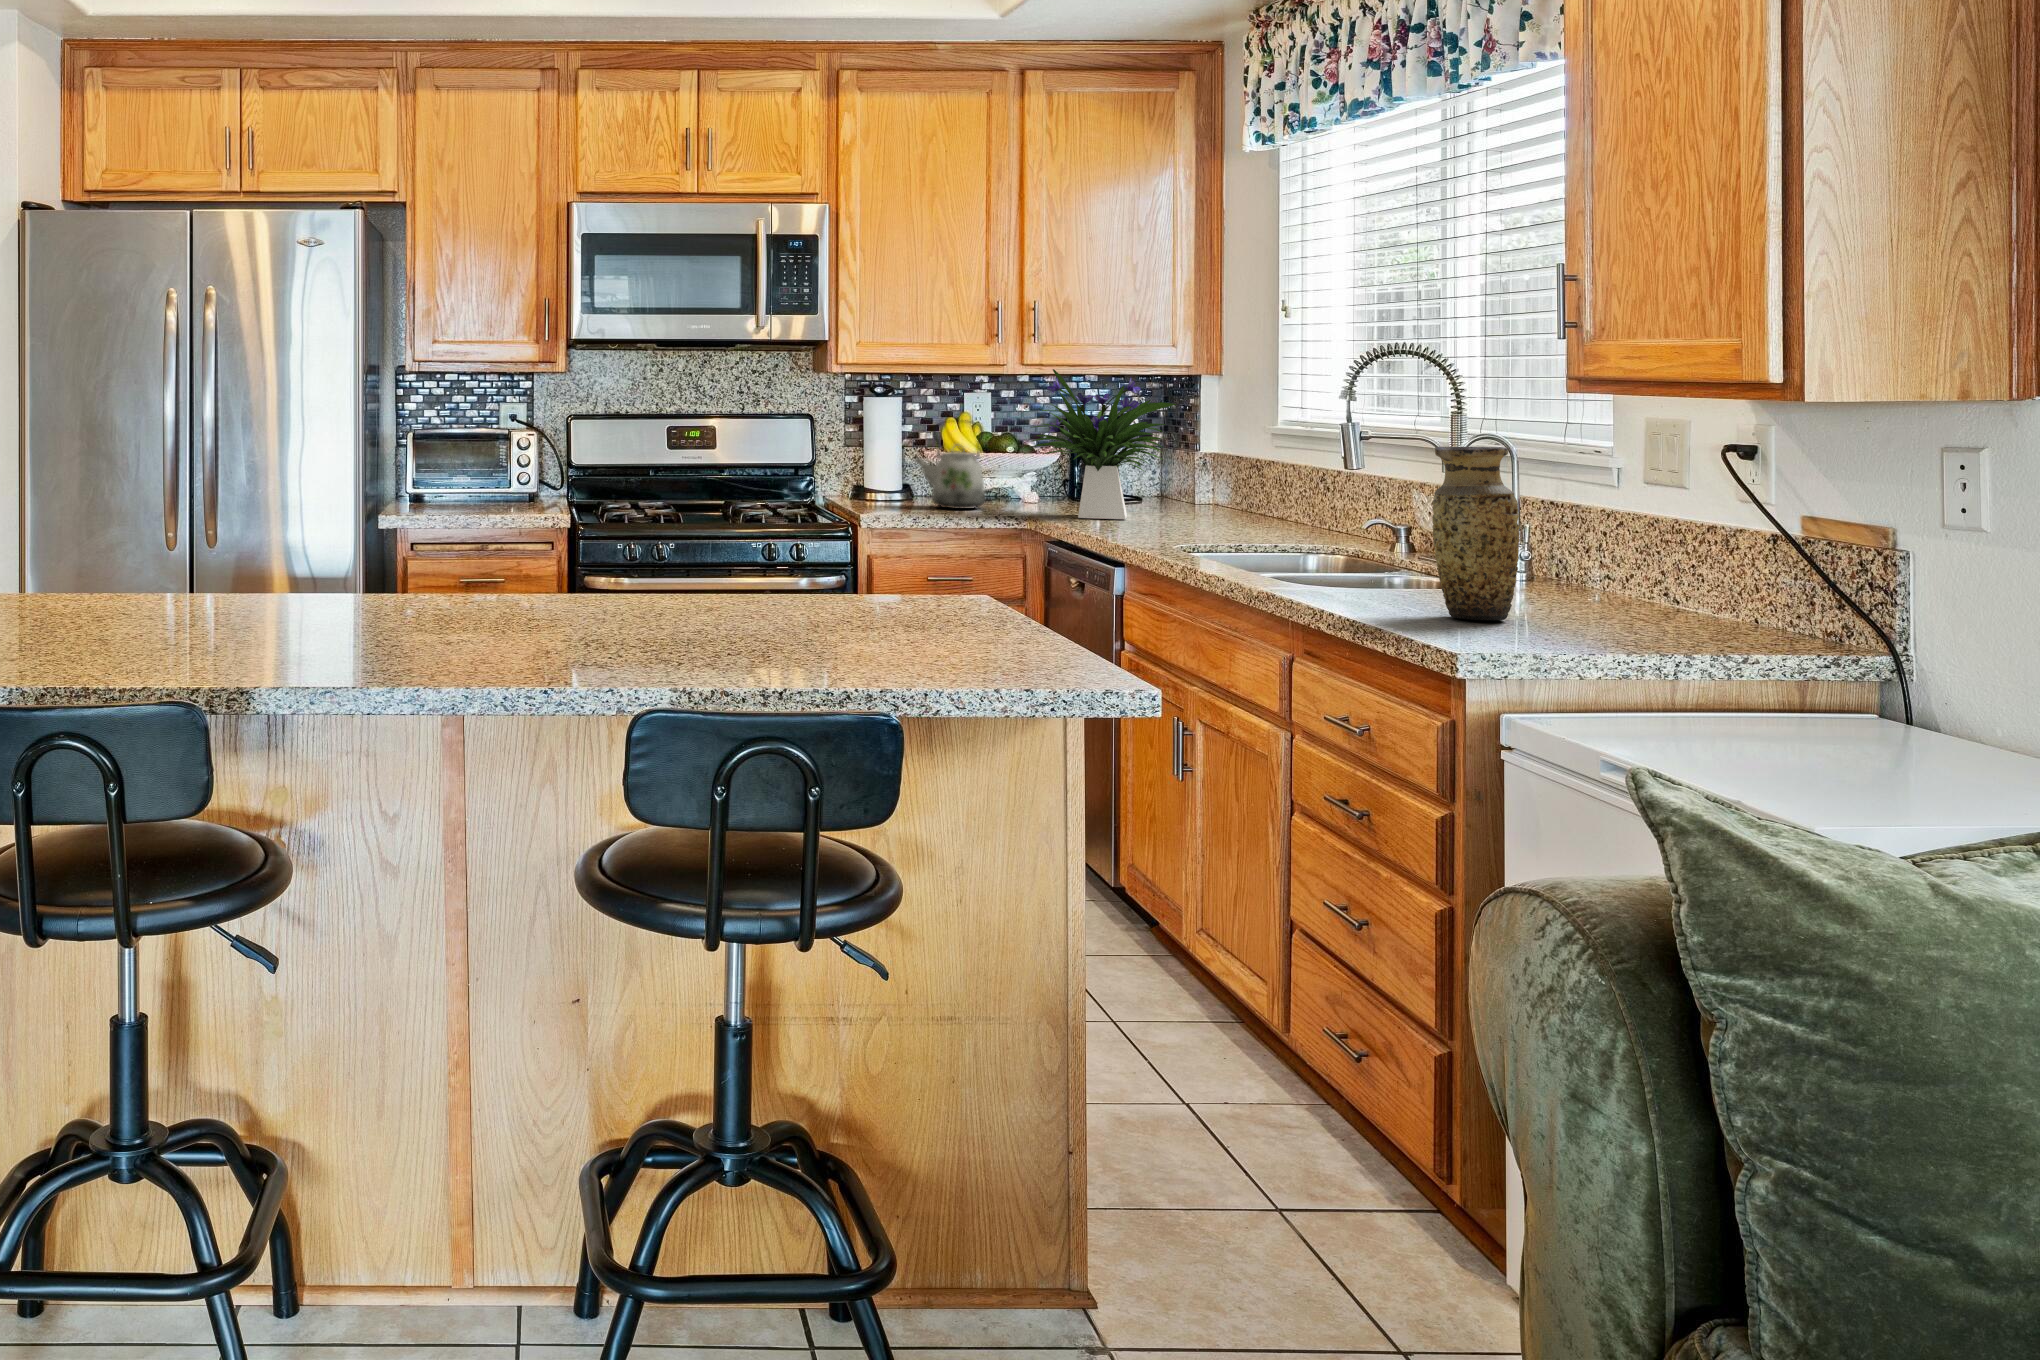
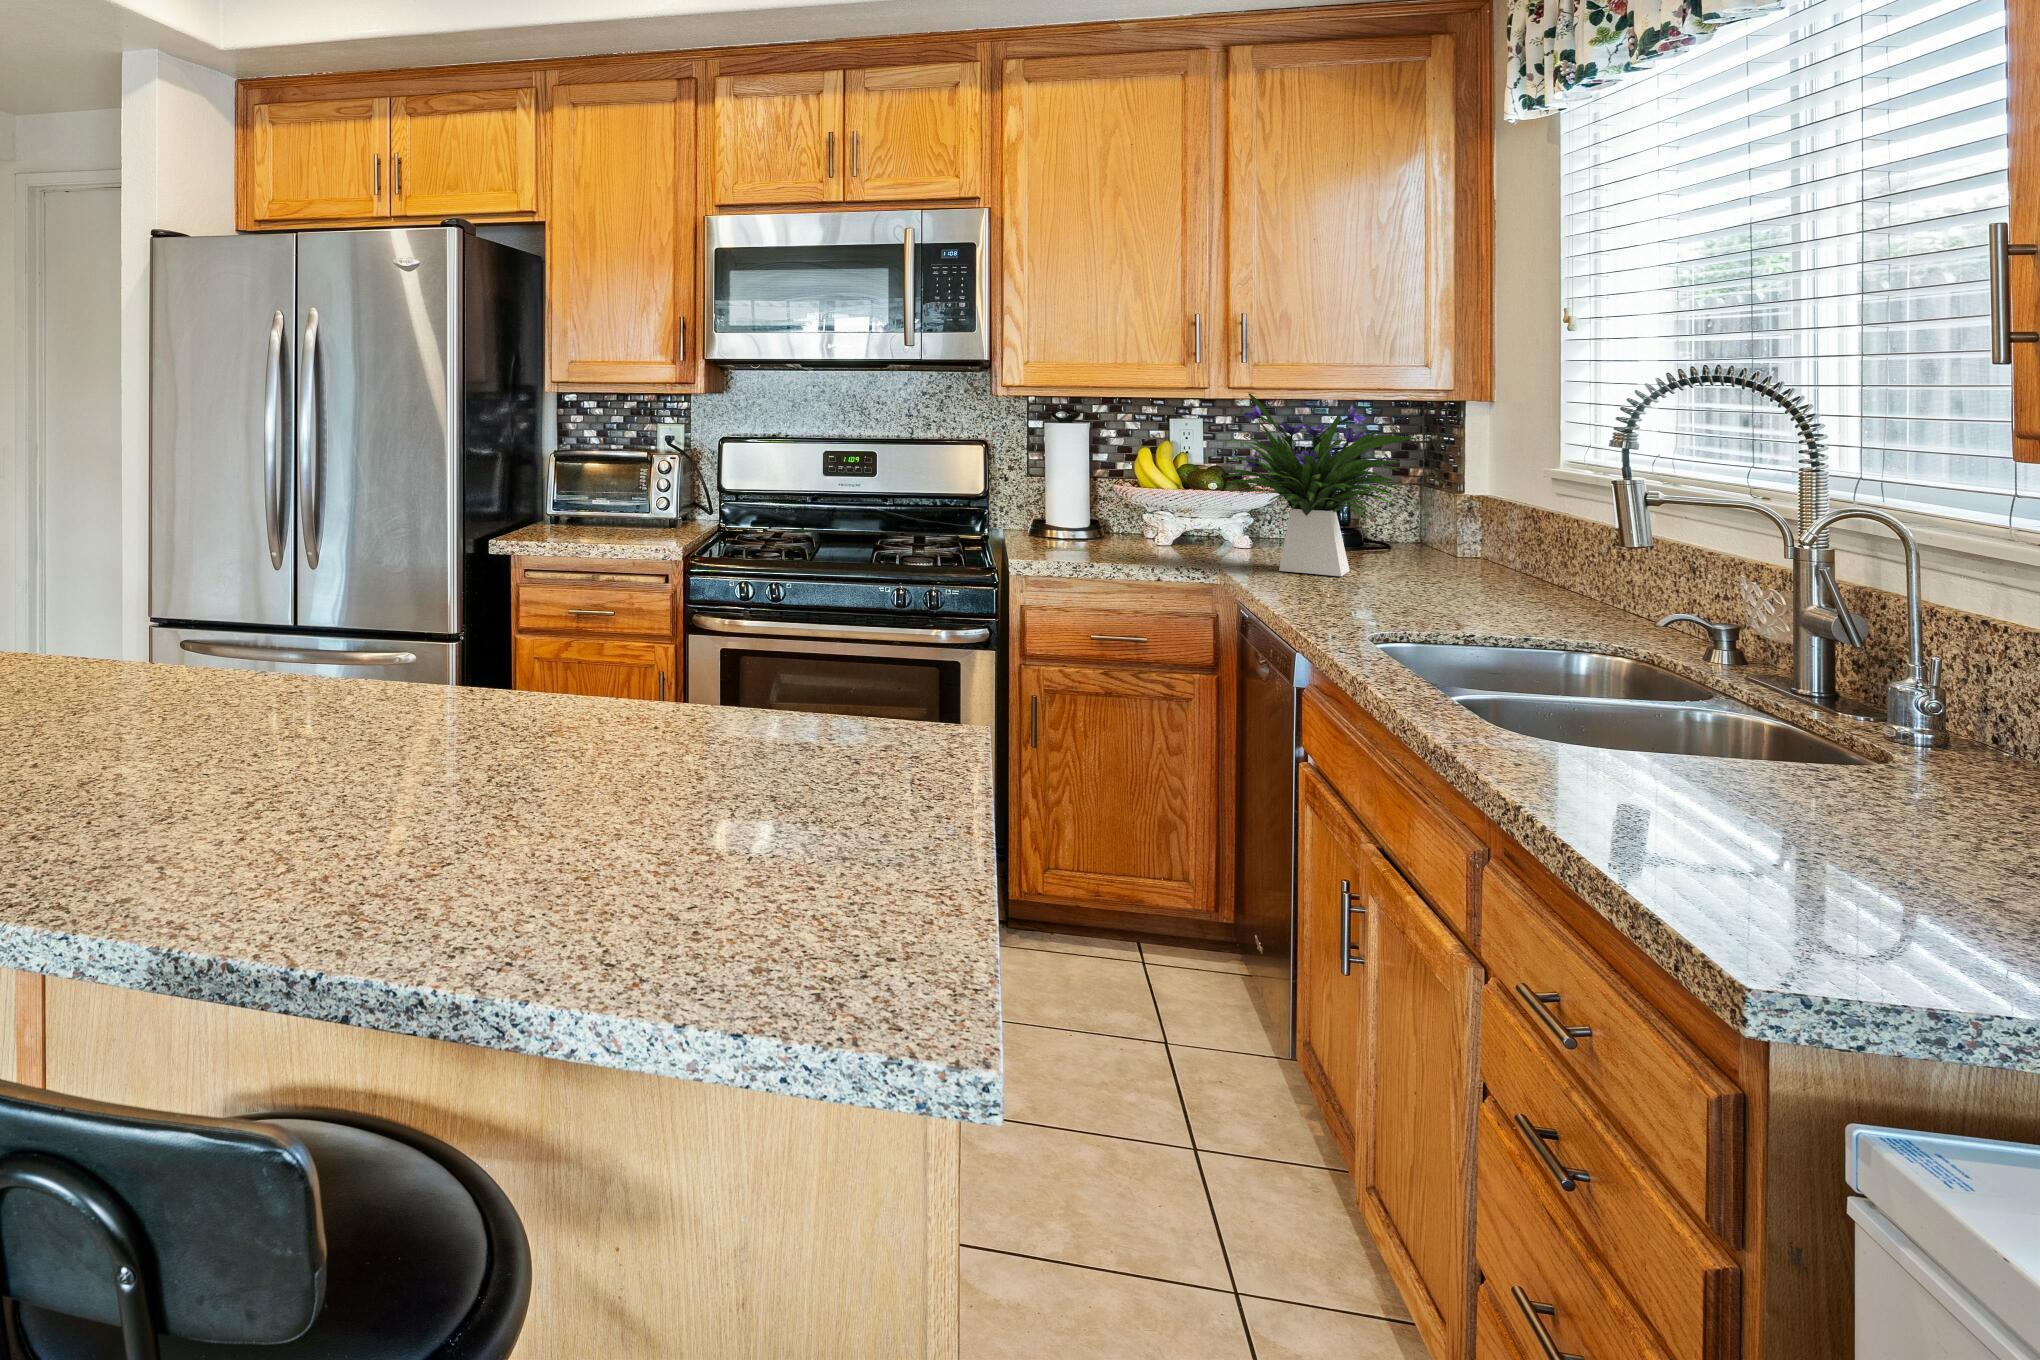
kettle: present [915,420,985,509] -> none [1090,449,1174,550]
vase: present [1432,447,1520,620] -> none [1709,532,1885,834]

